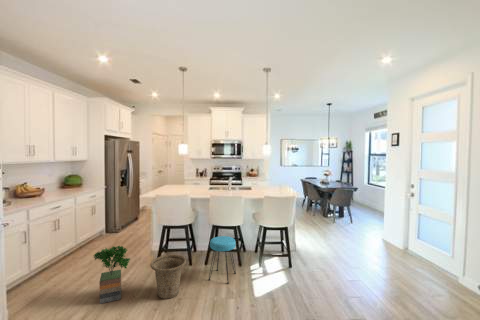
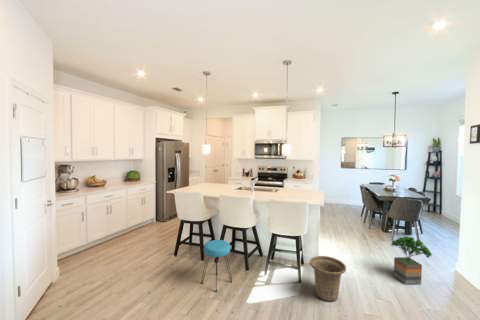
potted tree: present [94,246,130,304] -> present [391,237,432,284]
basket: present [151,255,186,299] -> present [310,256,346,302]

